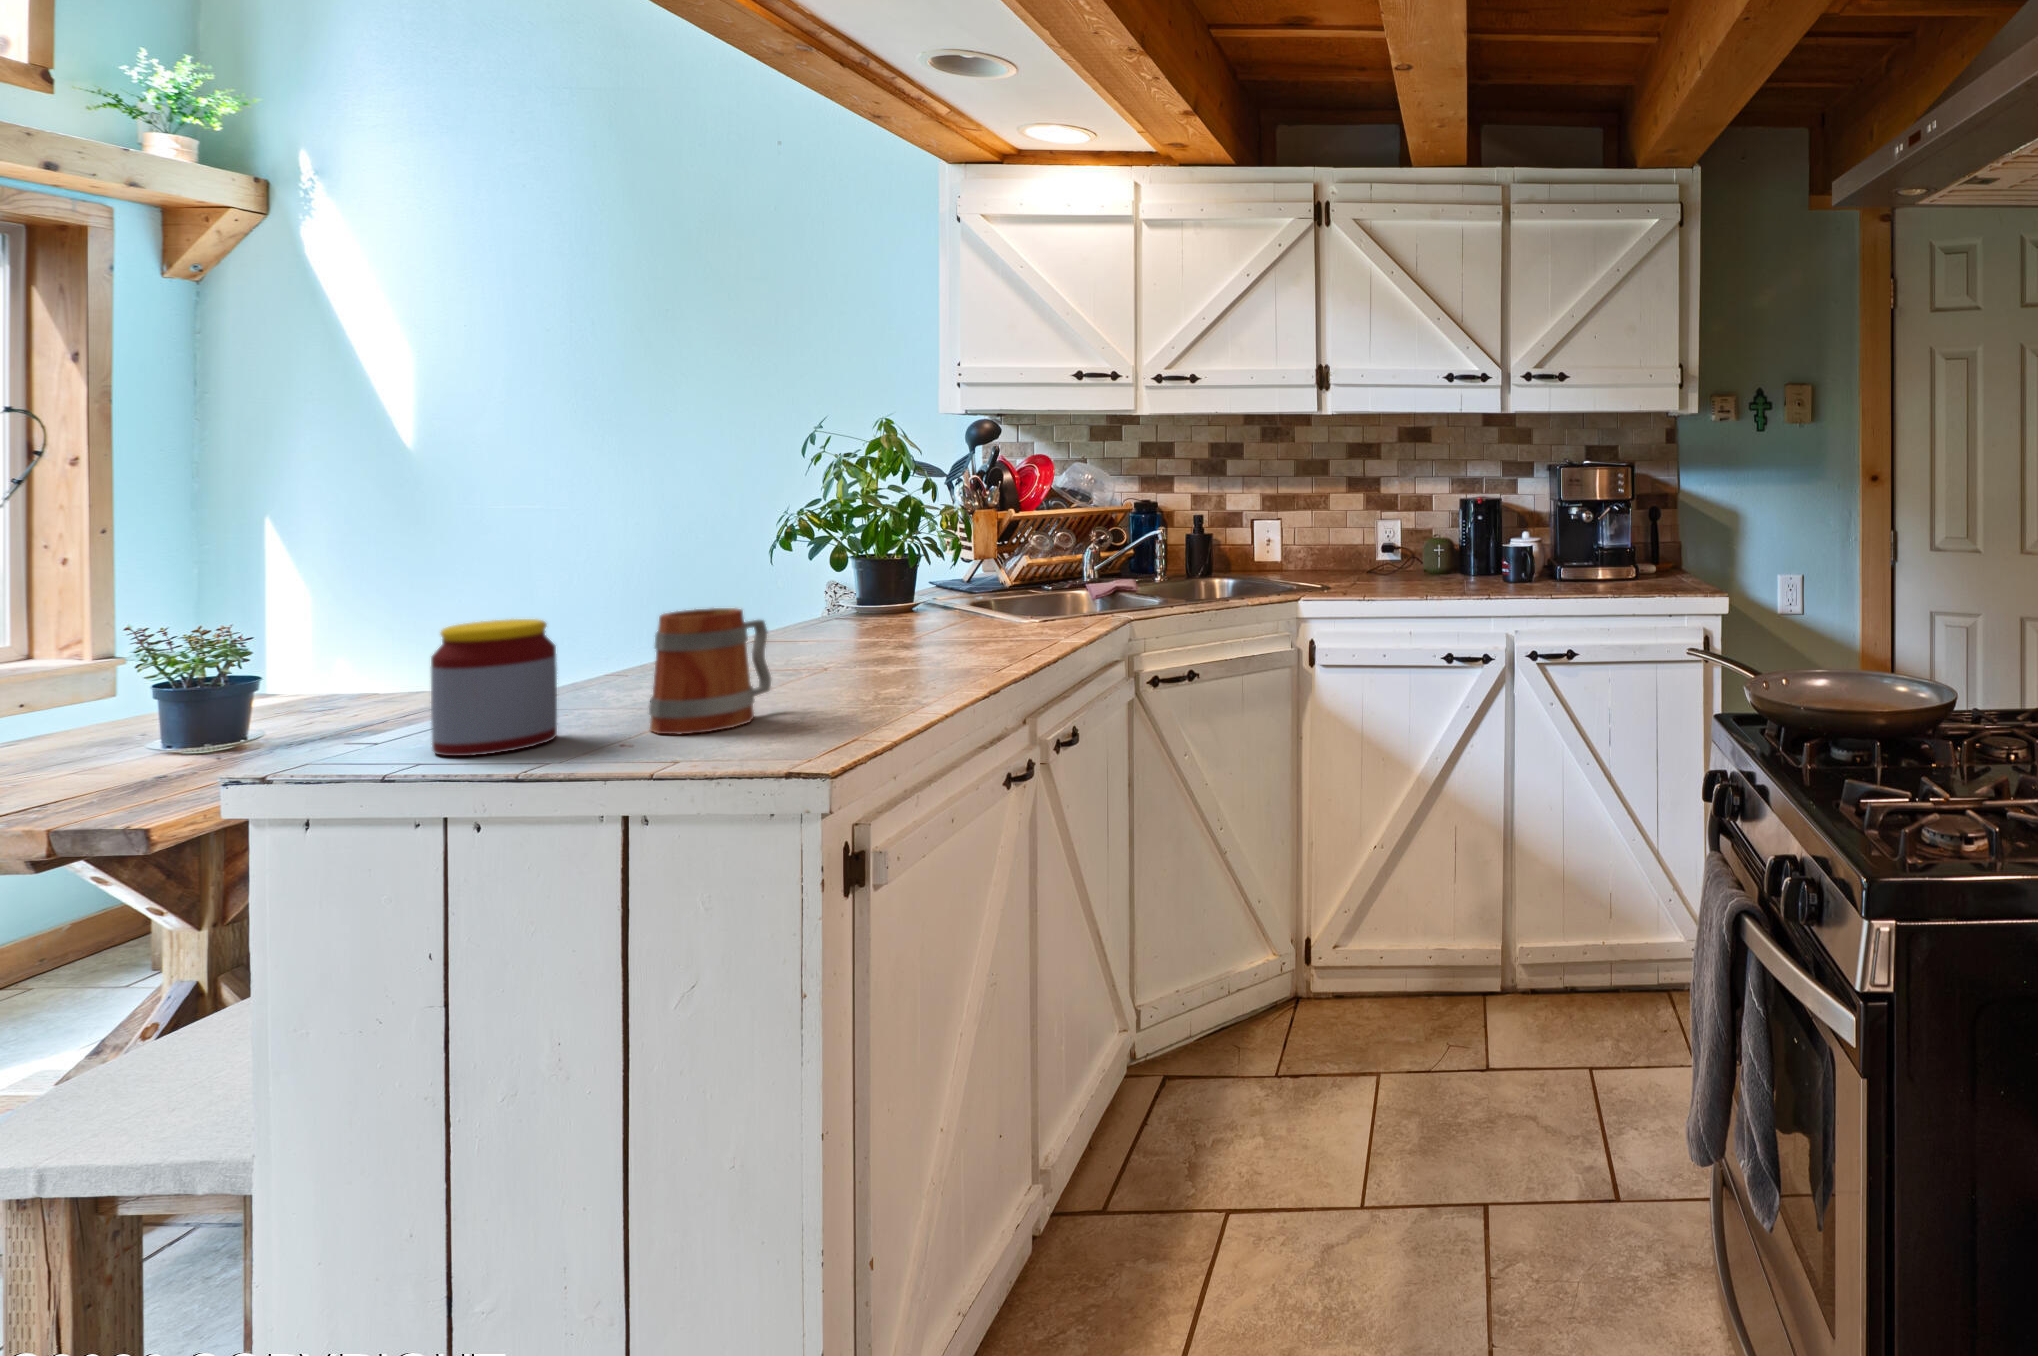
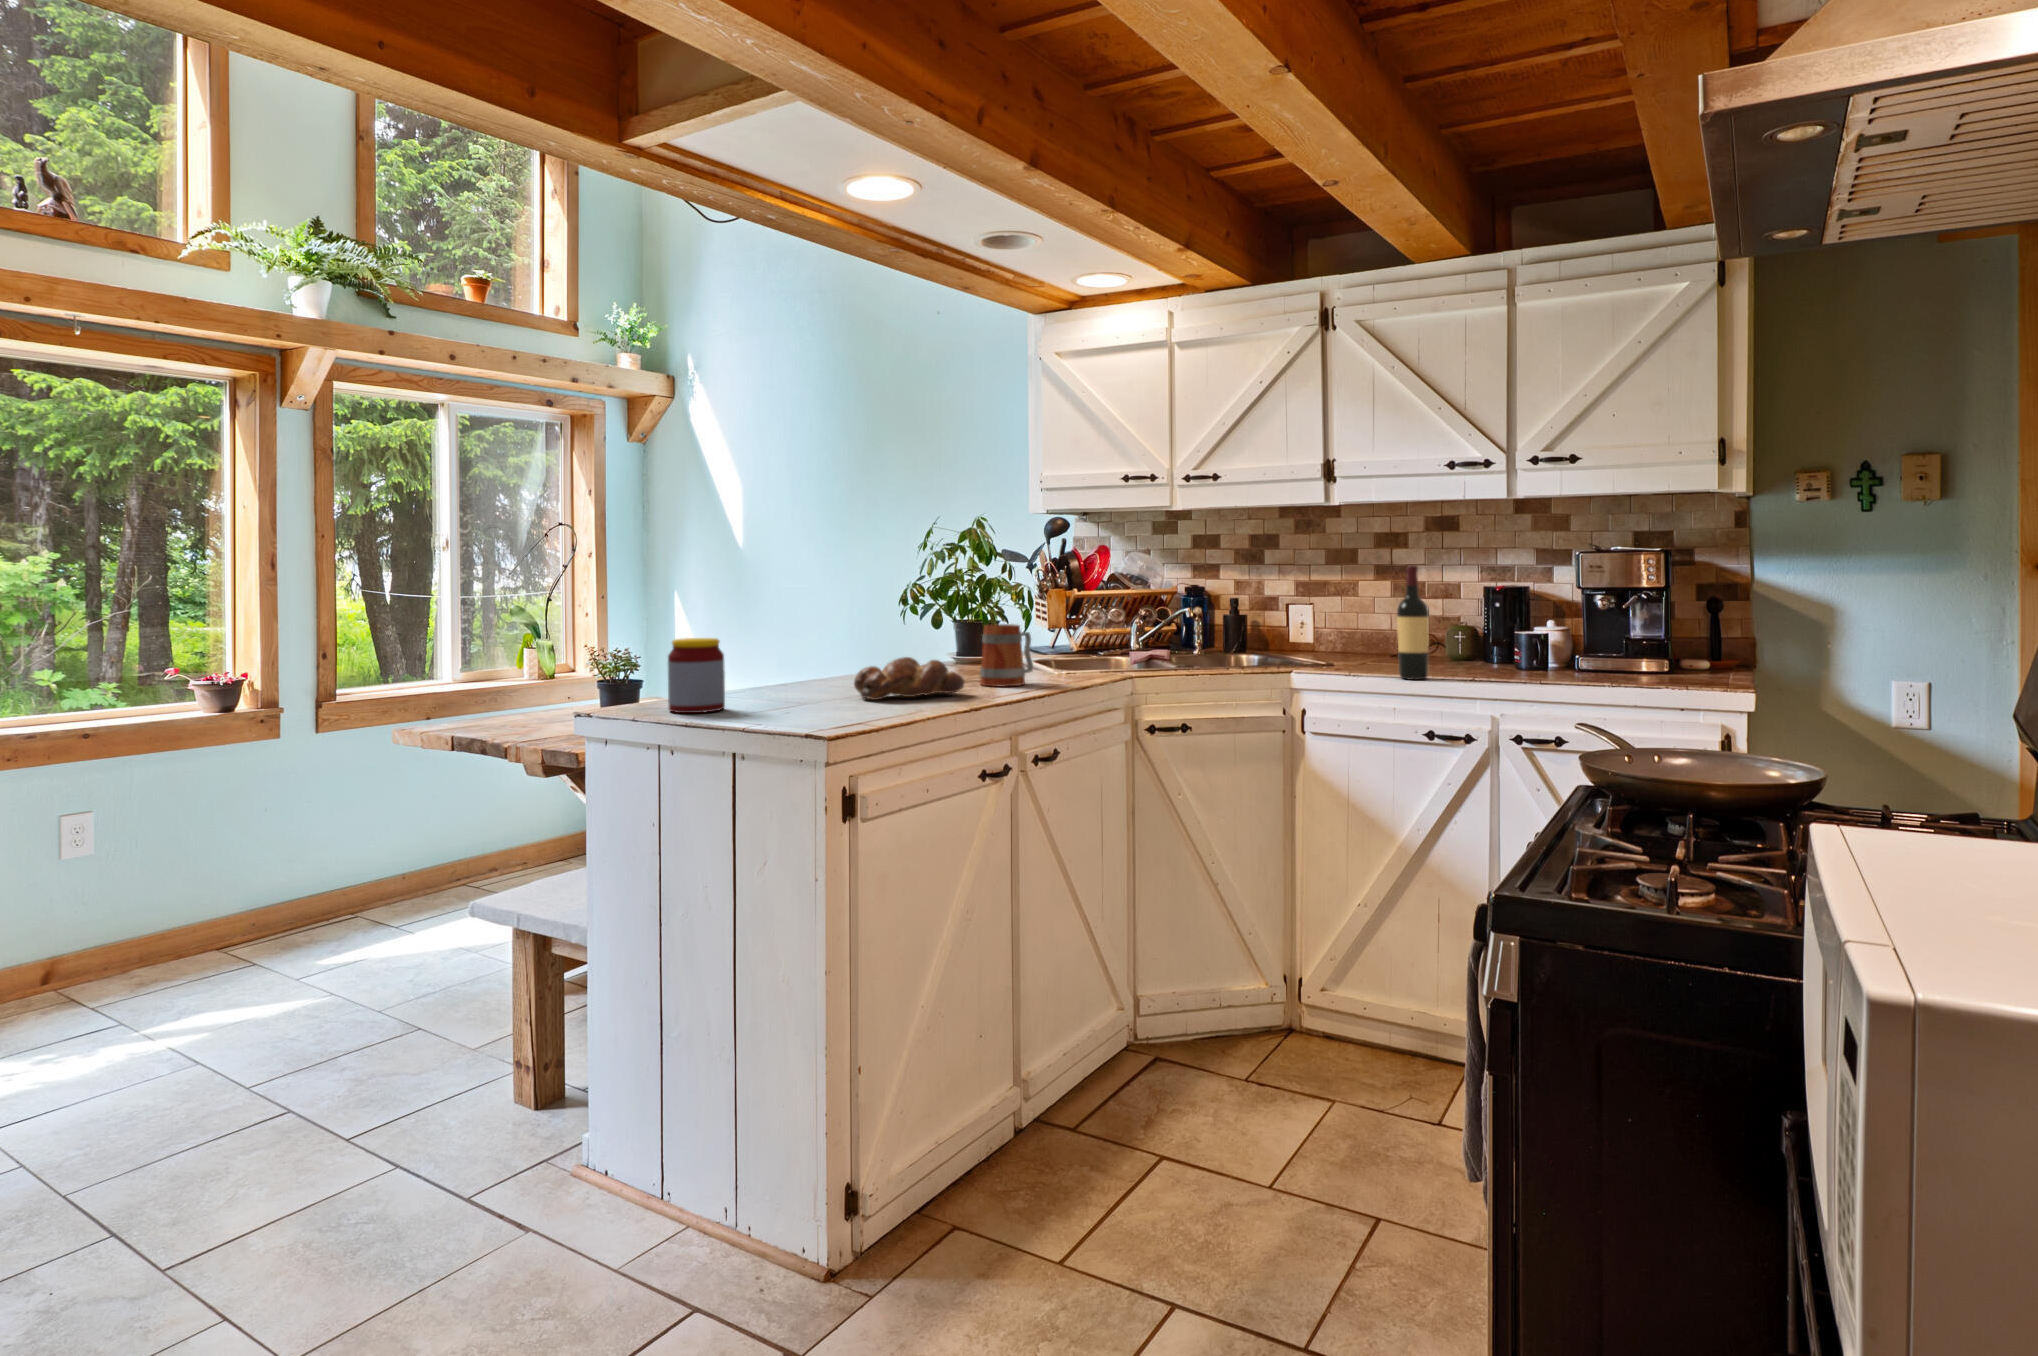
wine bottle: none [1415,482,1446,600] -> present [1397,565,1429,680]
mug: present [649,608,771,734] -> present [980,624,1033,687]
bread loaf: none [780,620,954,689] -> present [854,657,965,700]

